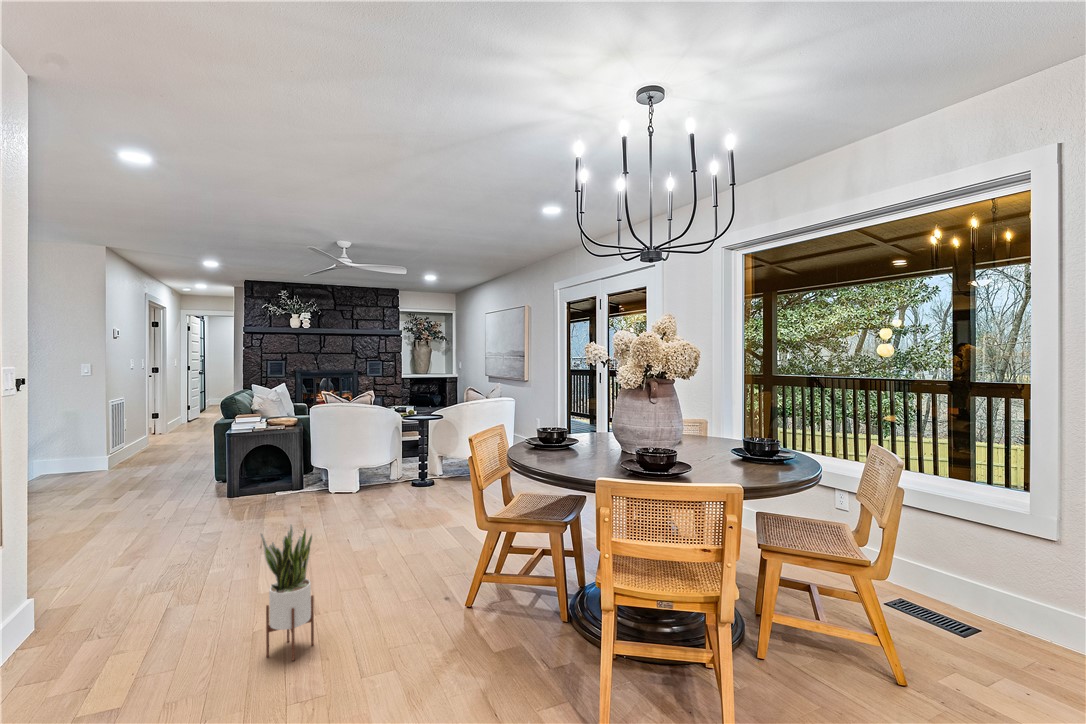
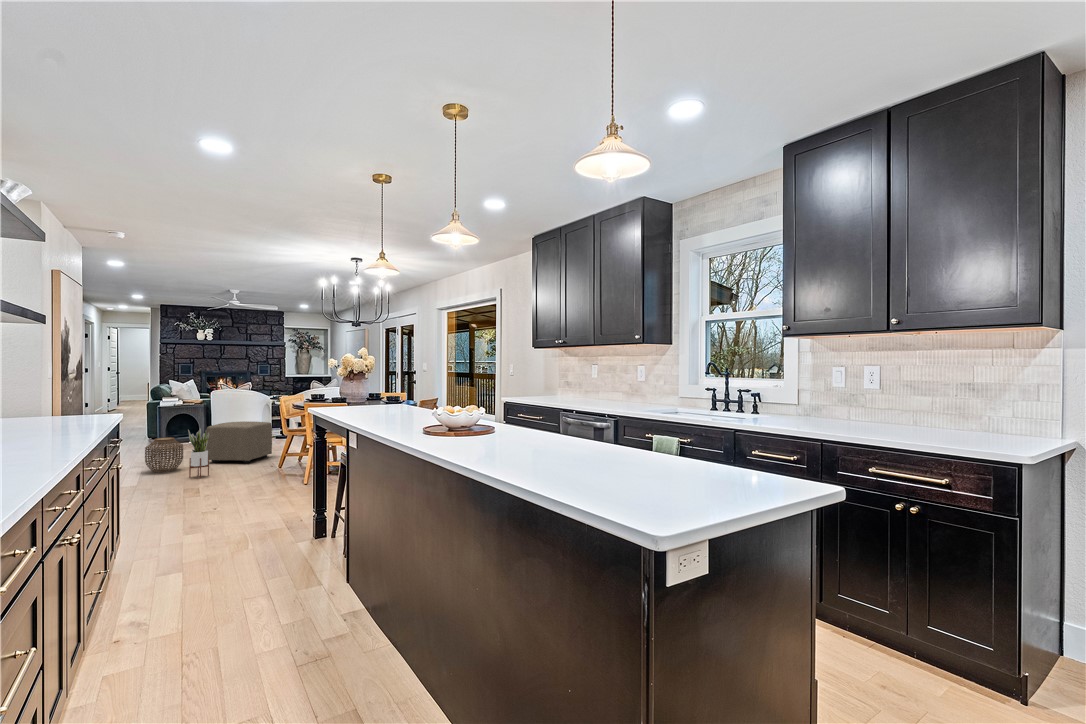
ottoman: none [306,475,430,576] -> present [206,421,272,463]
woven basket: none [169,529,256,621] -> present [145,437,183,473]

